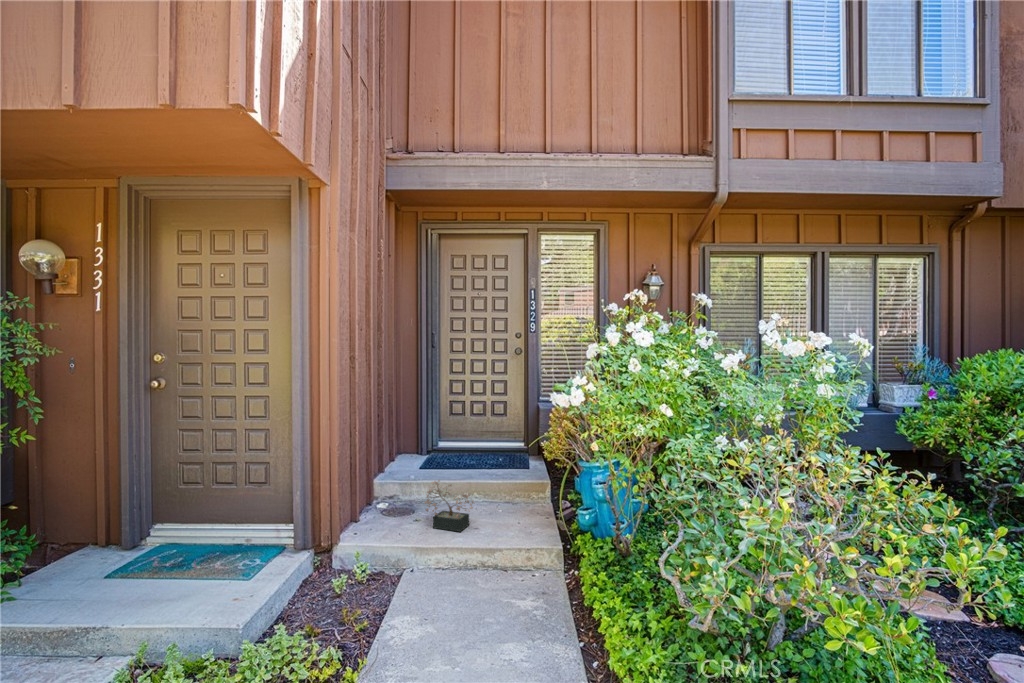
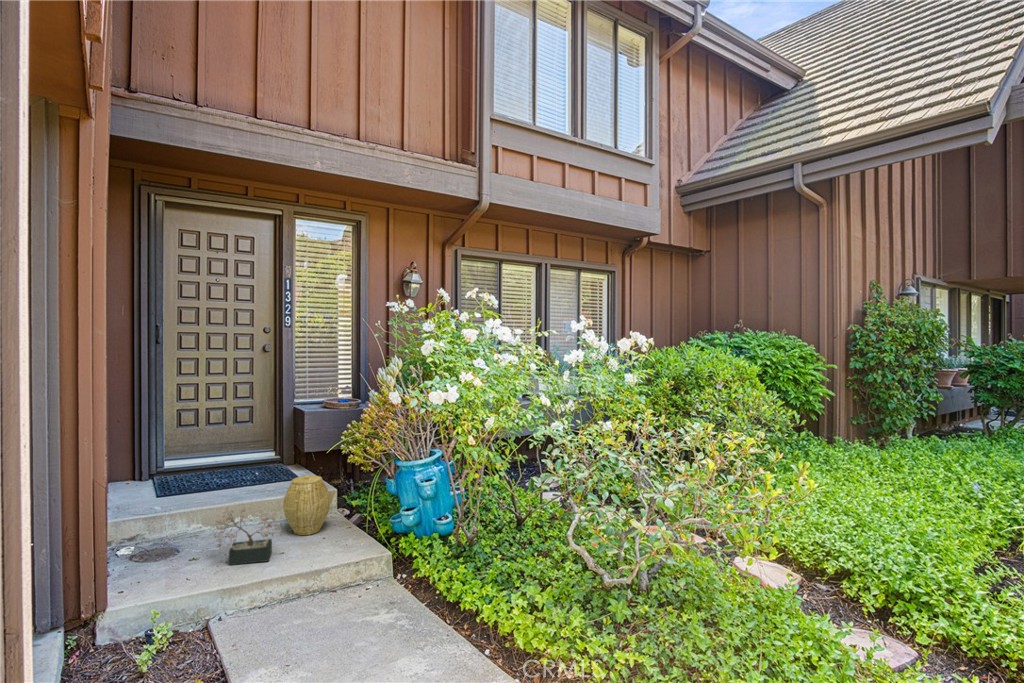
woven basket: none [489,464,528,517] -> present [283,476,331,535]

